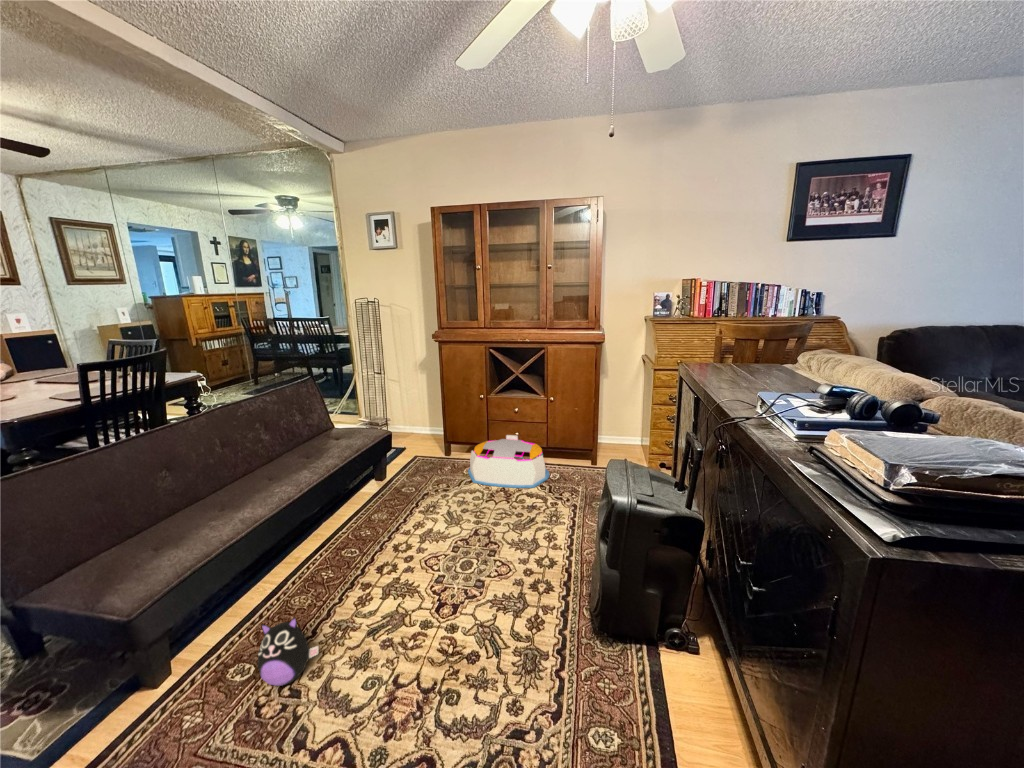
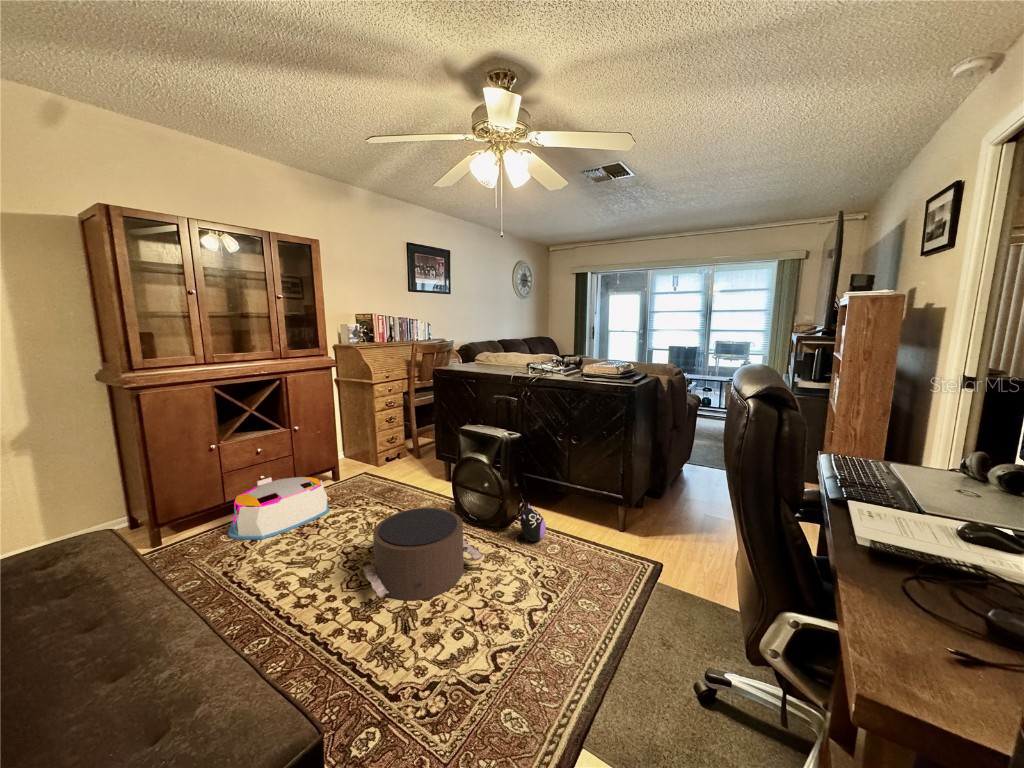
pouf: none [396,520,529,641] -> present [363,508,483,600]
plush toy: present [258,617,318,686] -> present [517,503,546,541]

